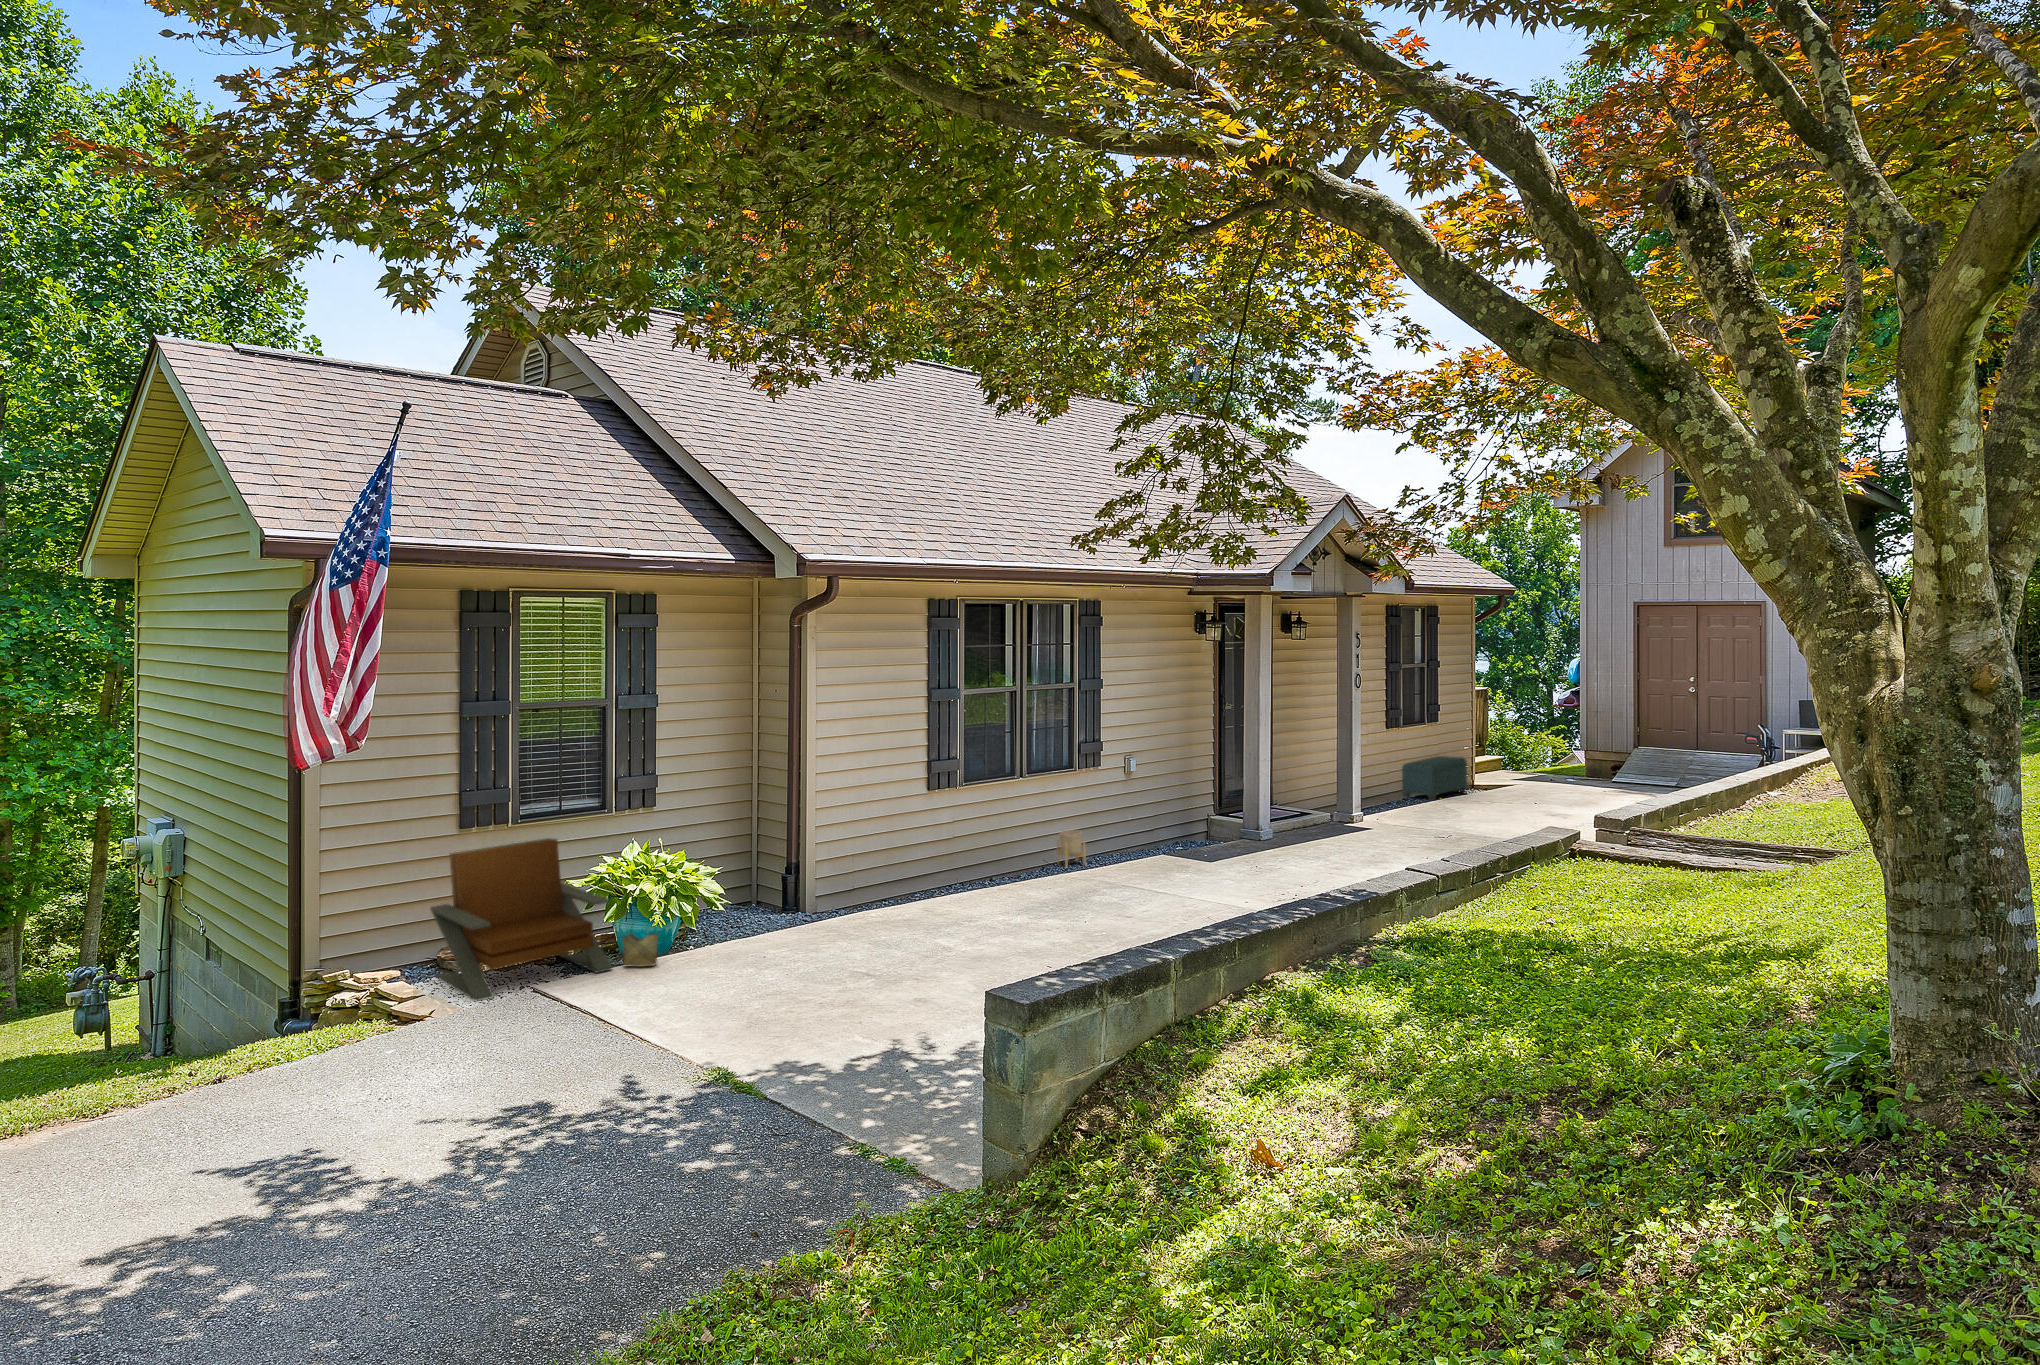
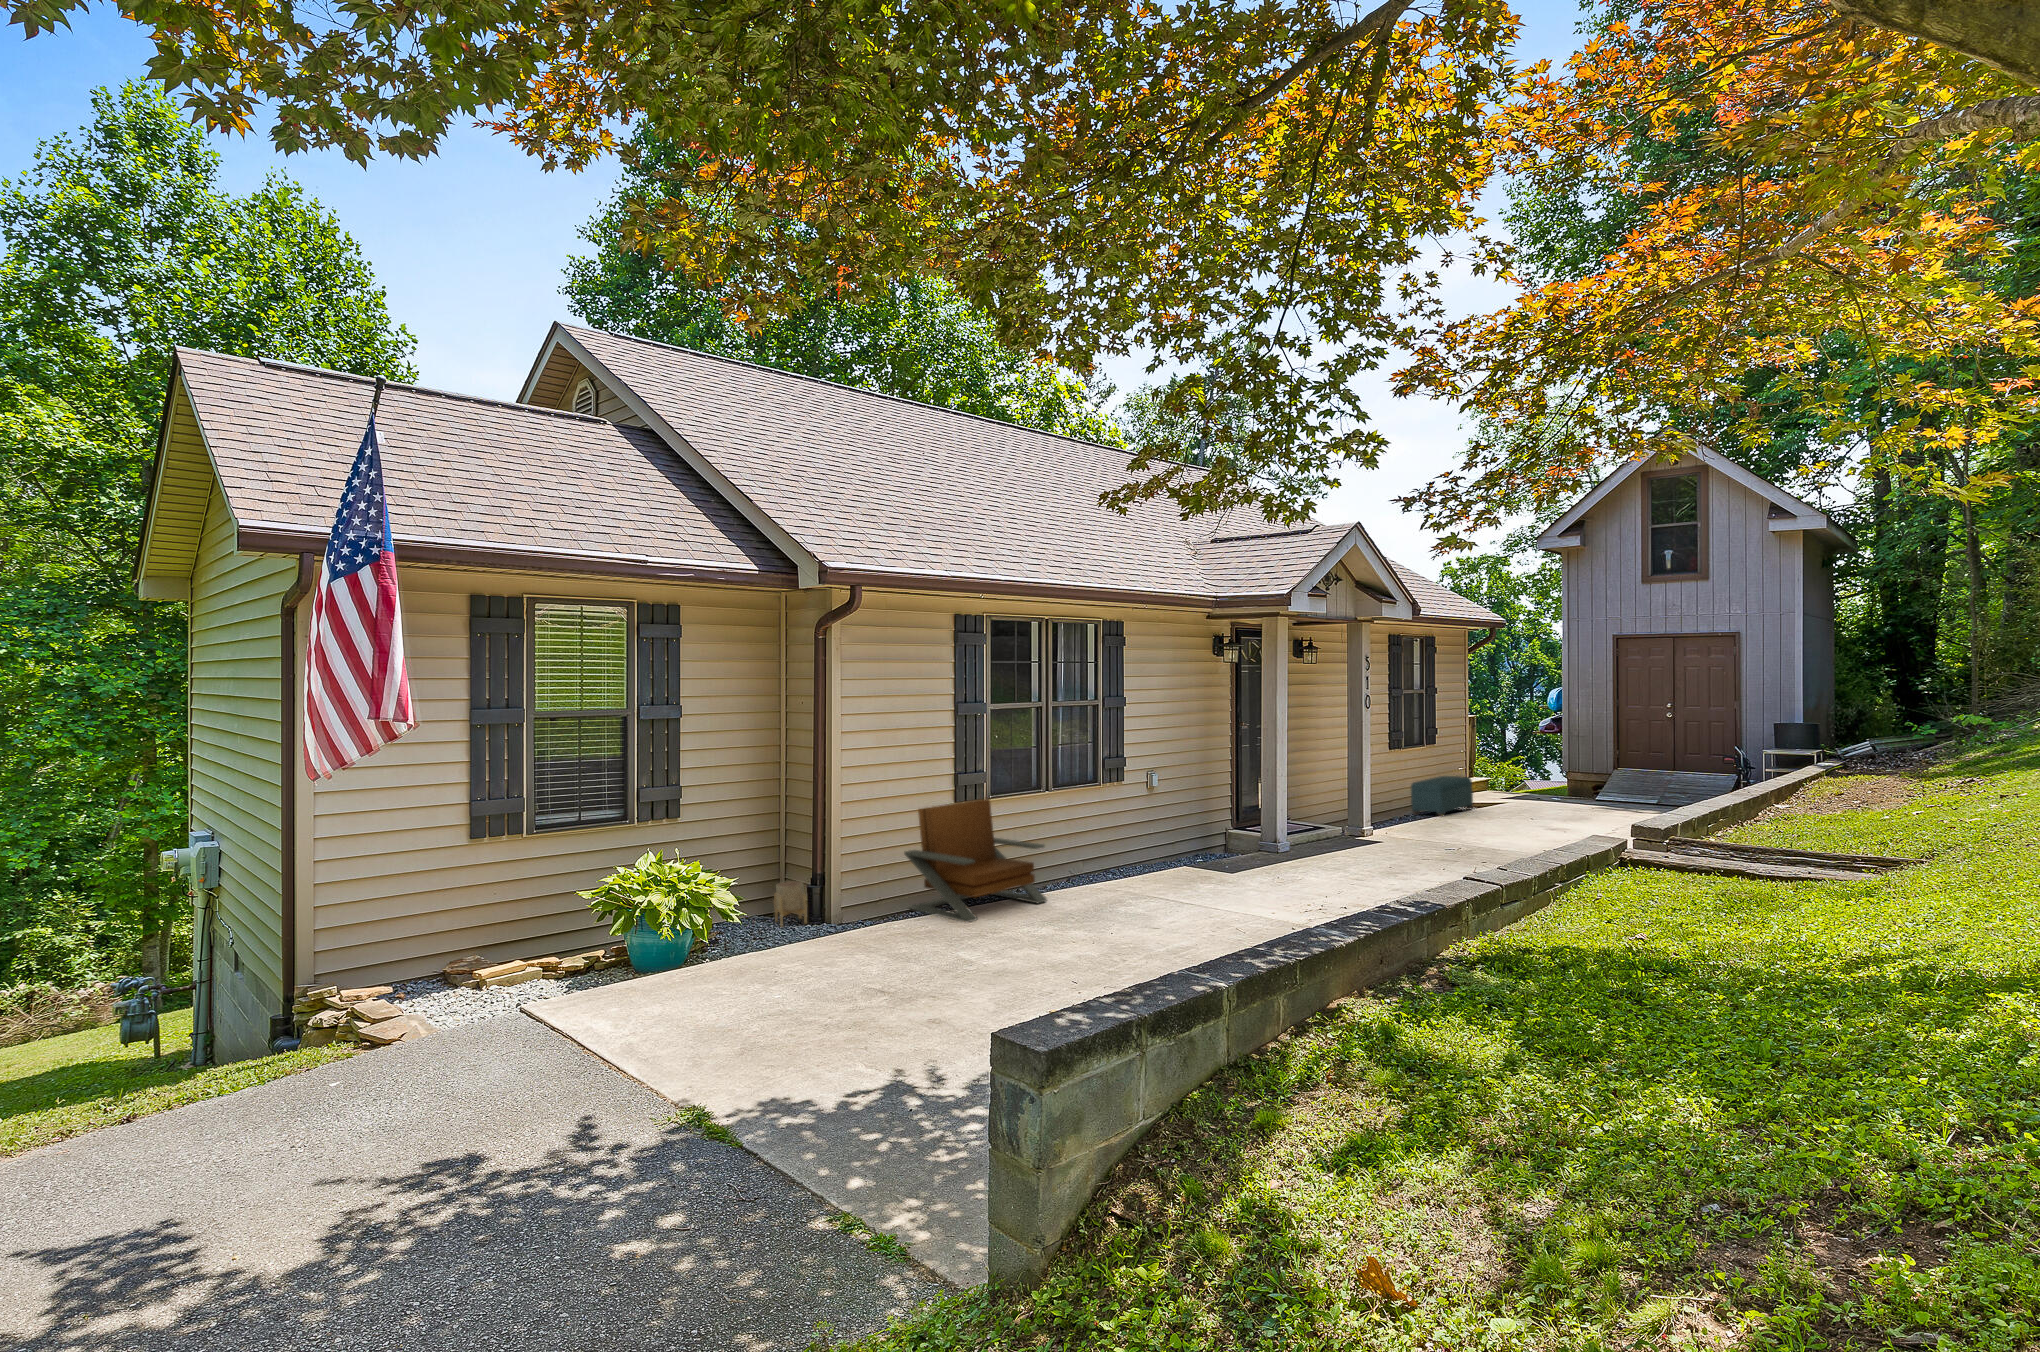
planter: present [1057,830,1086,866] -> present [774,881,807,927]
lounge chair: present [431,838,613,1001] -> present [904,799,1047,923]
woven basket: present [622,924,658,967] -> none [628,928,667,983]

